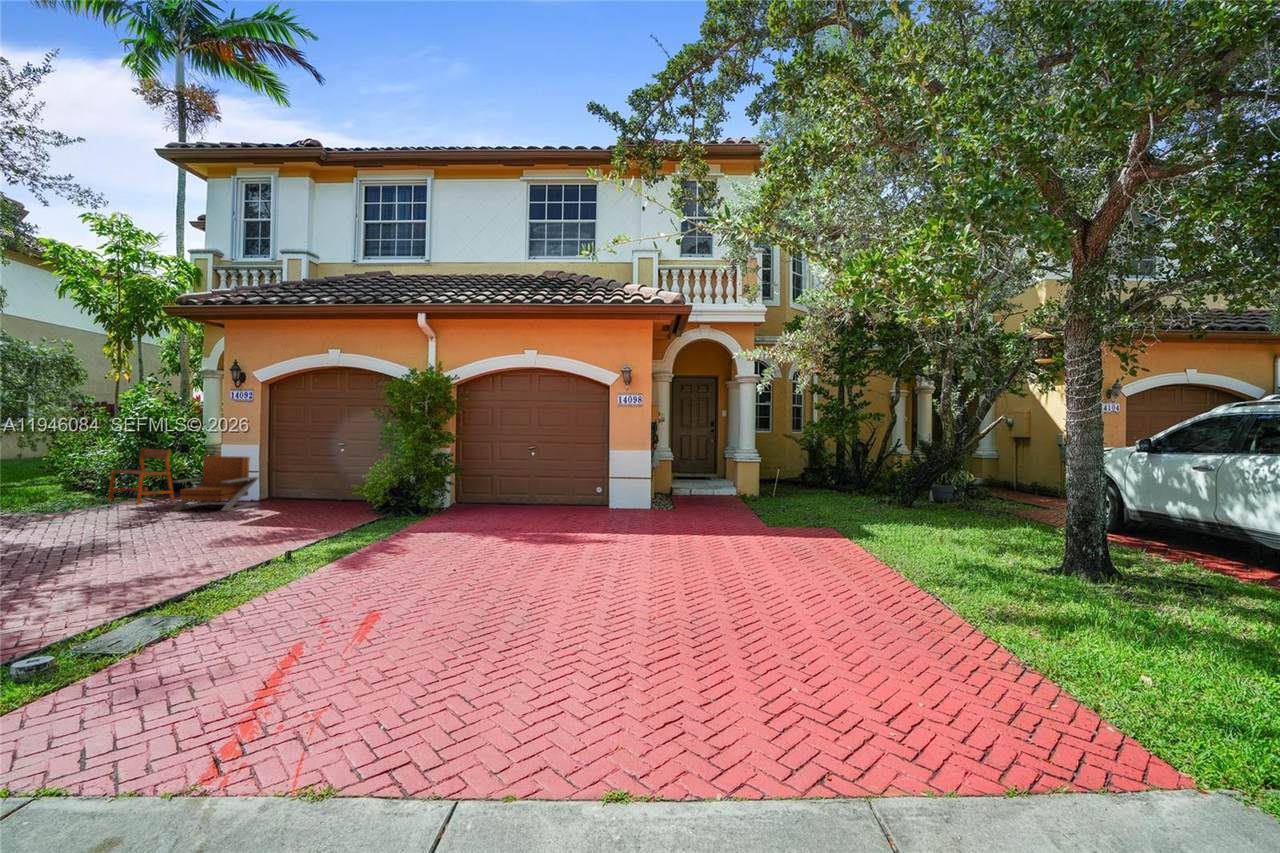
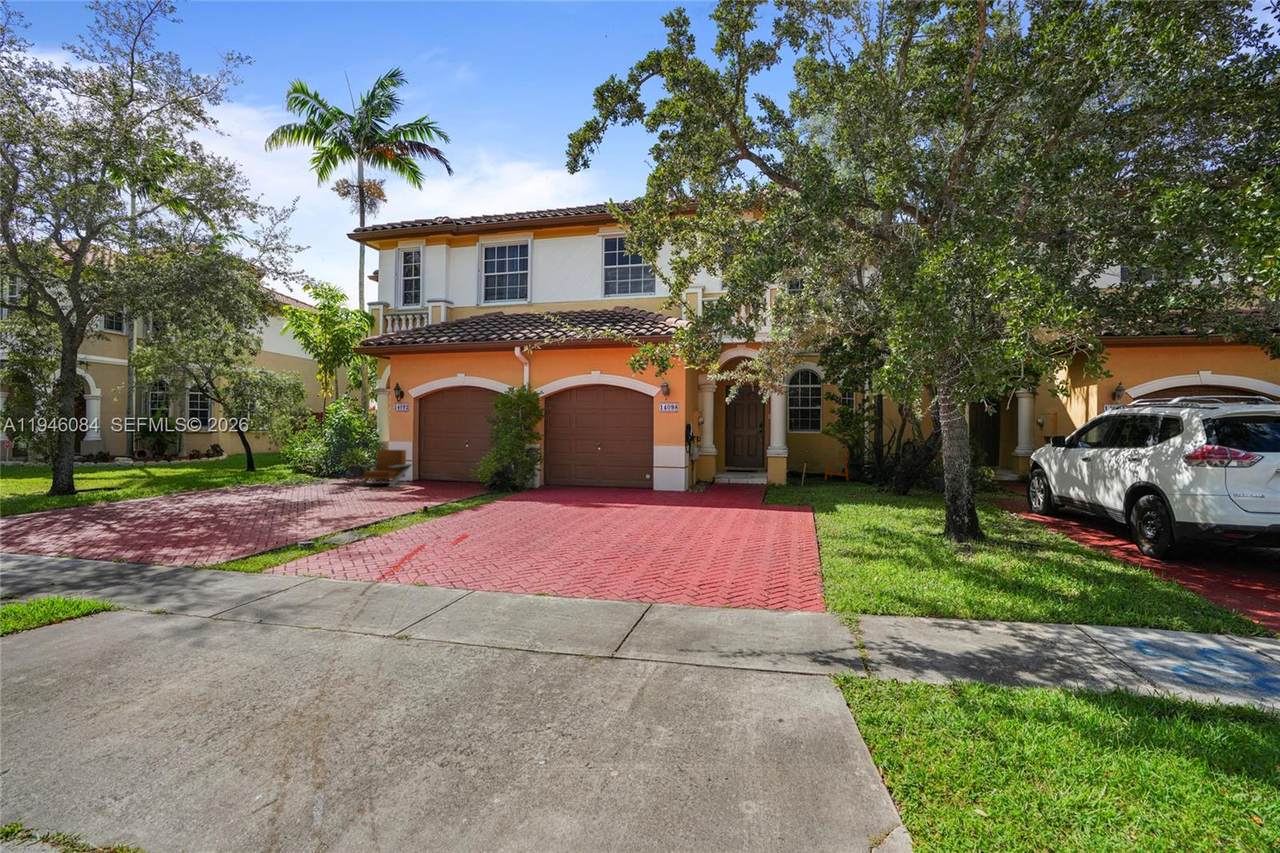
bench: present [108,448,174,504] -> present [825,446,849,480]

